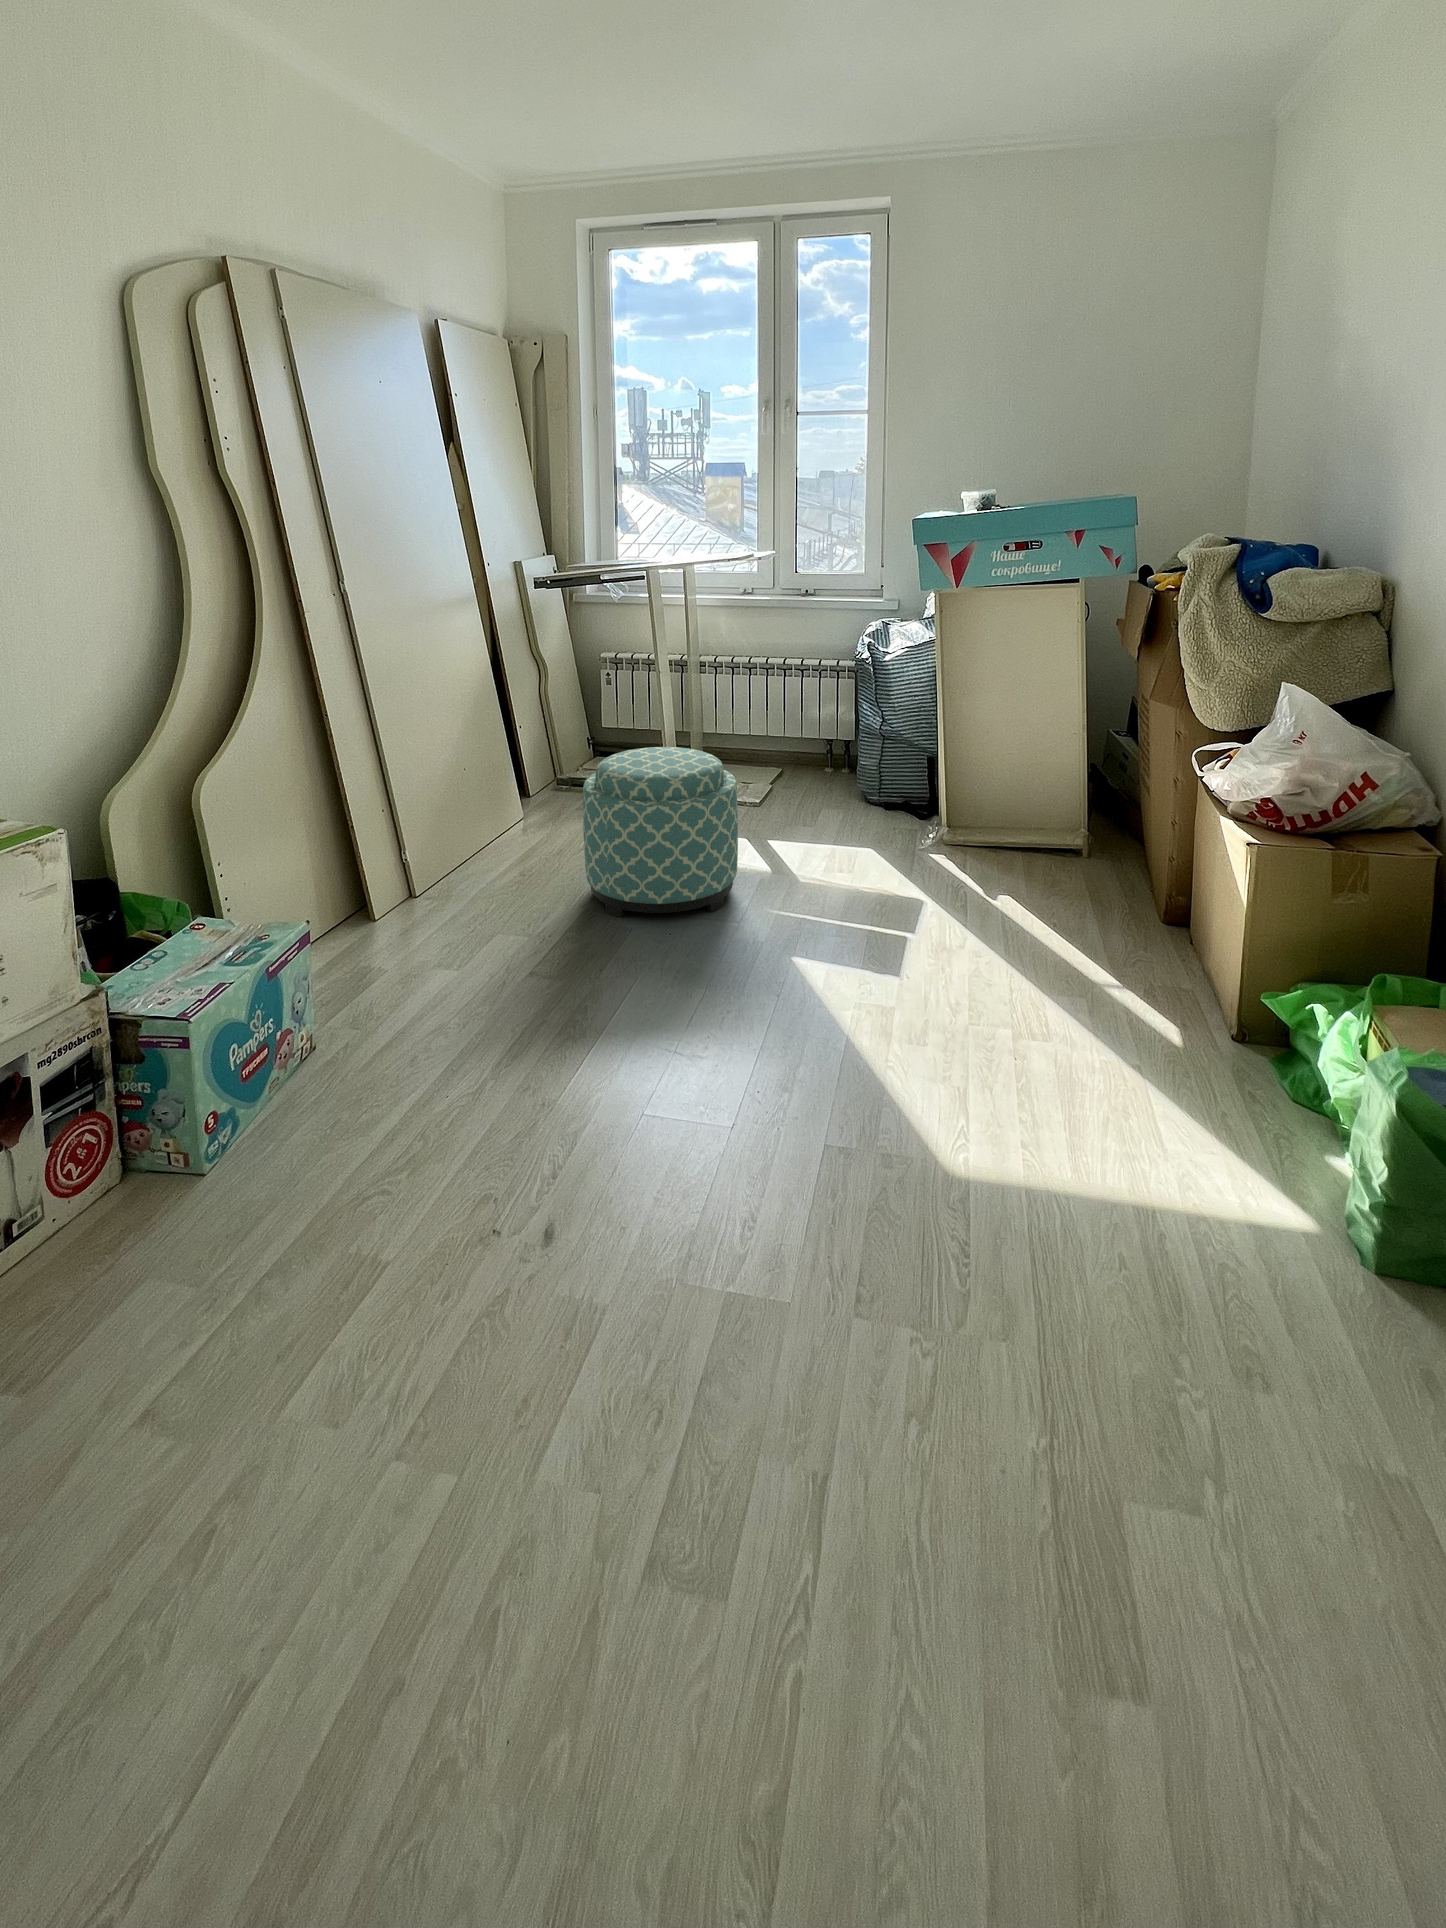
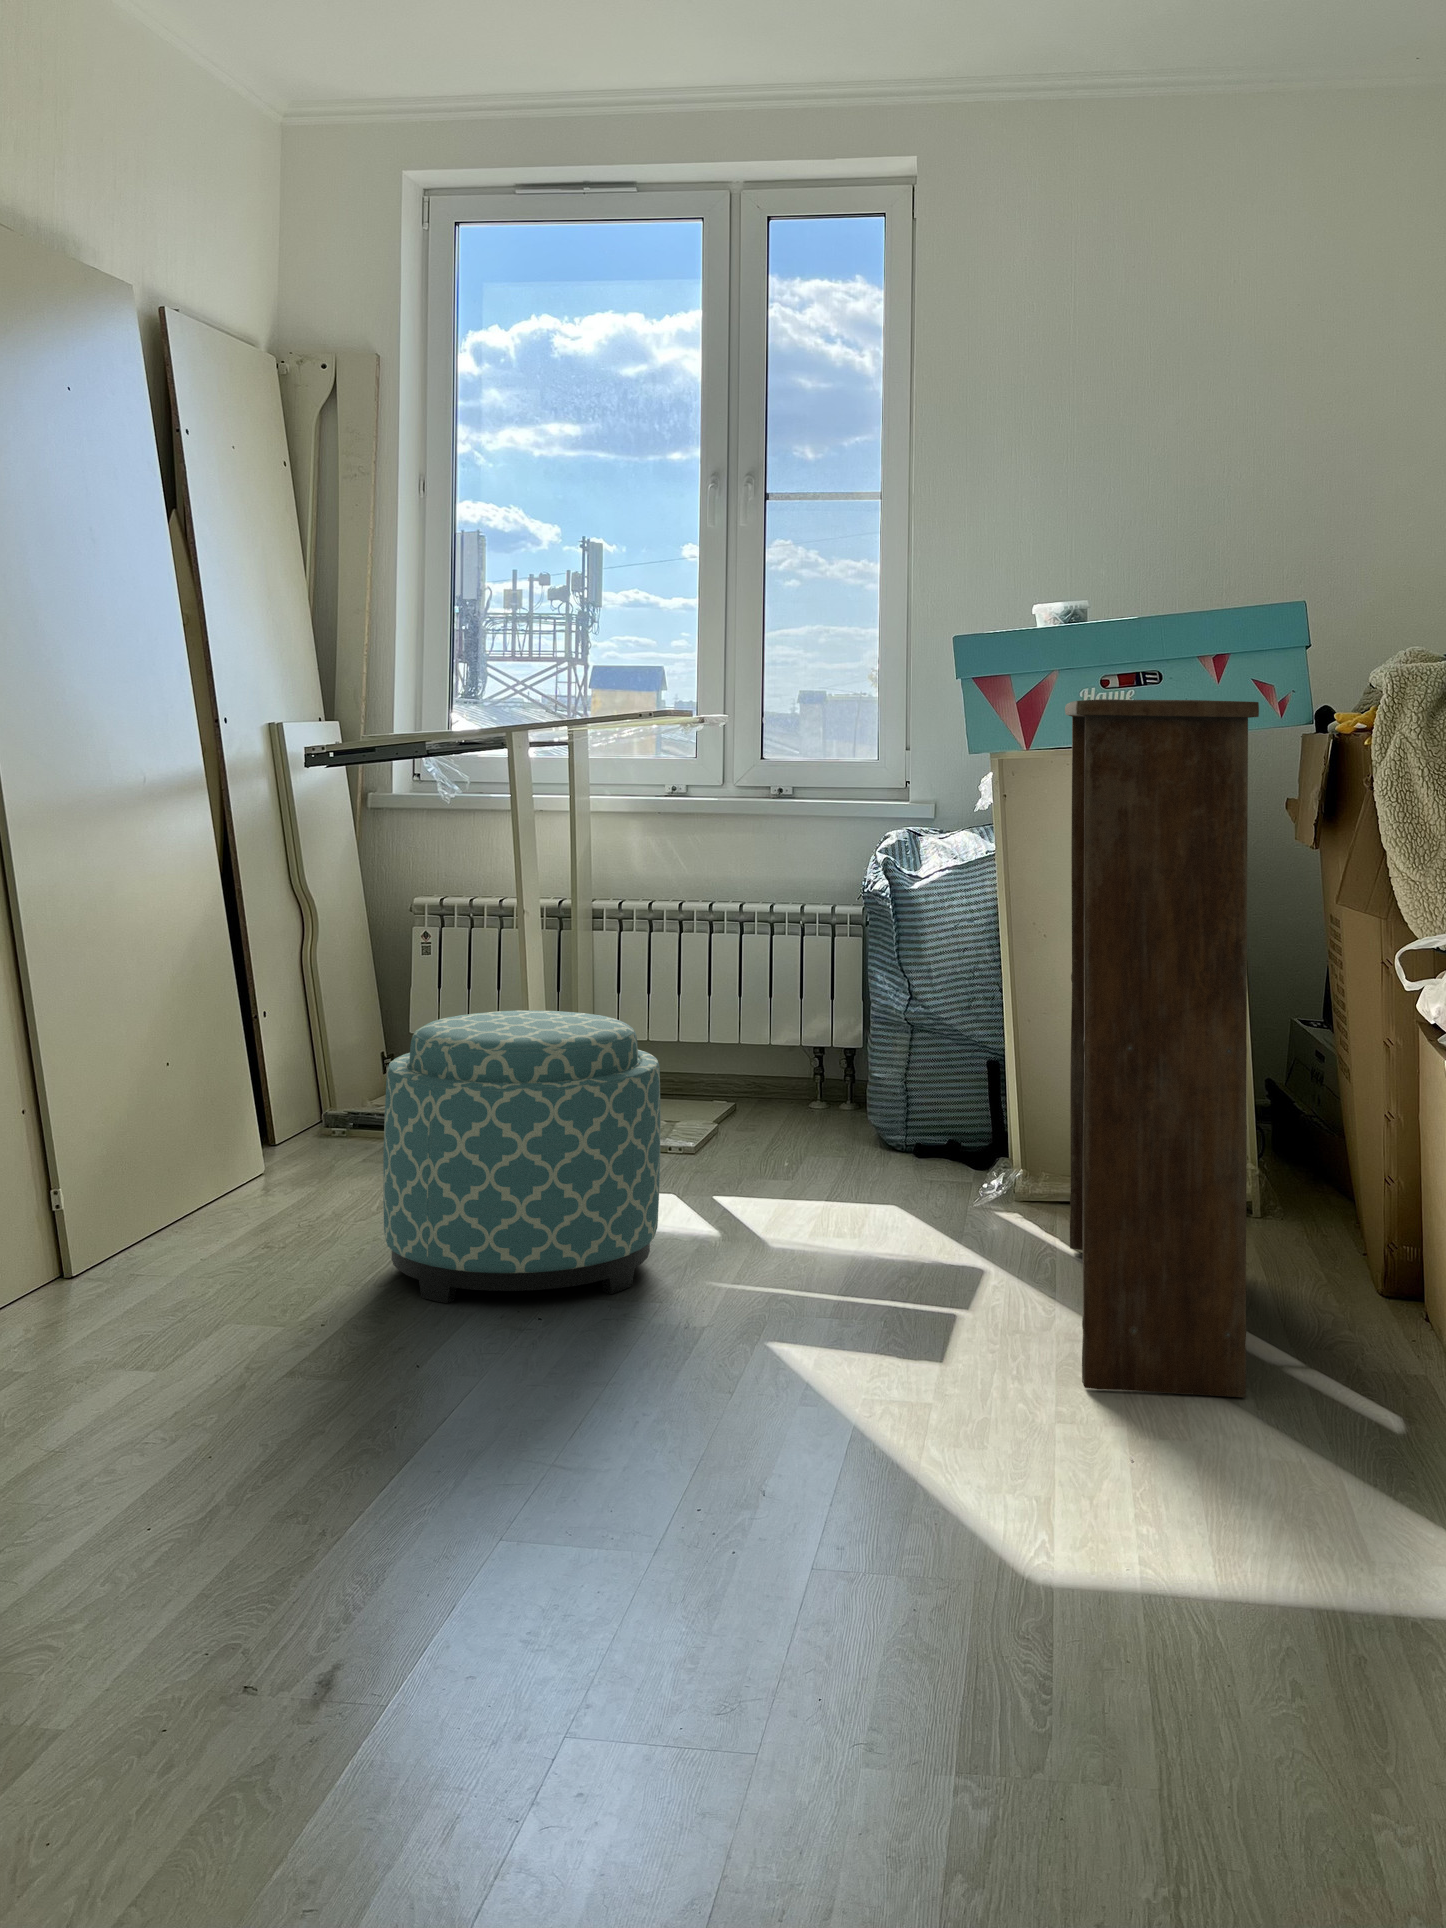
bookshelf: none [974,570,1112,1006] -> present [1065,699,1259,1397]

